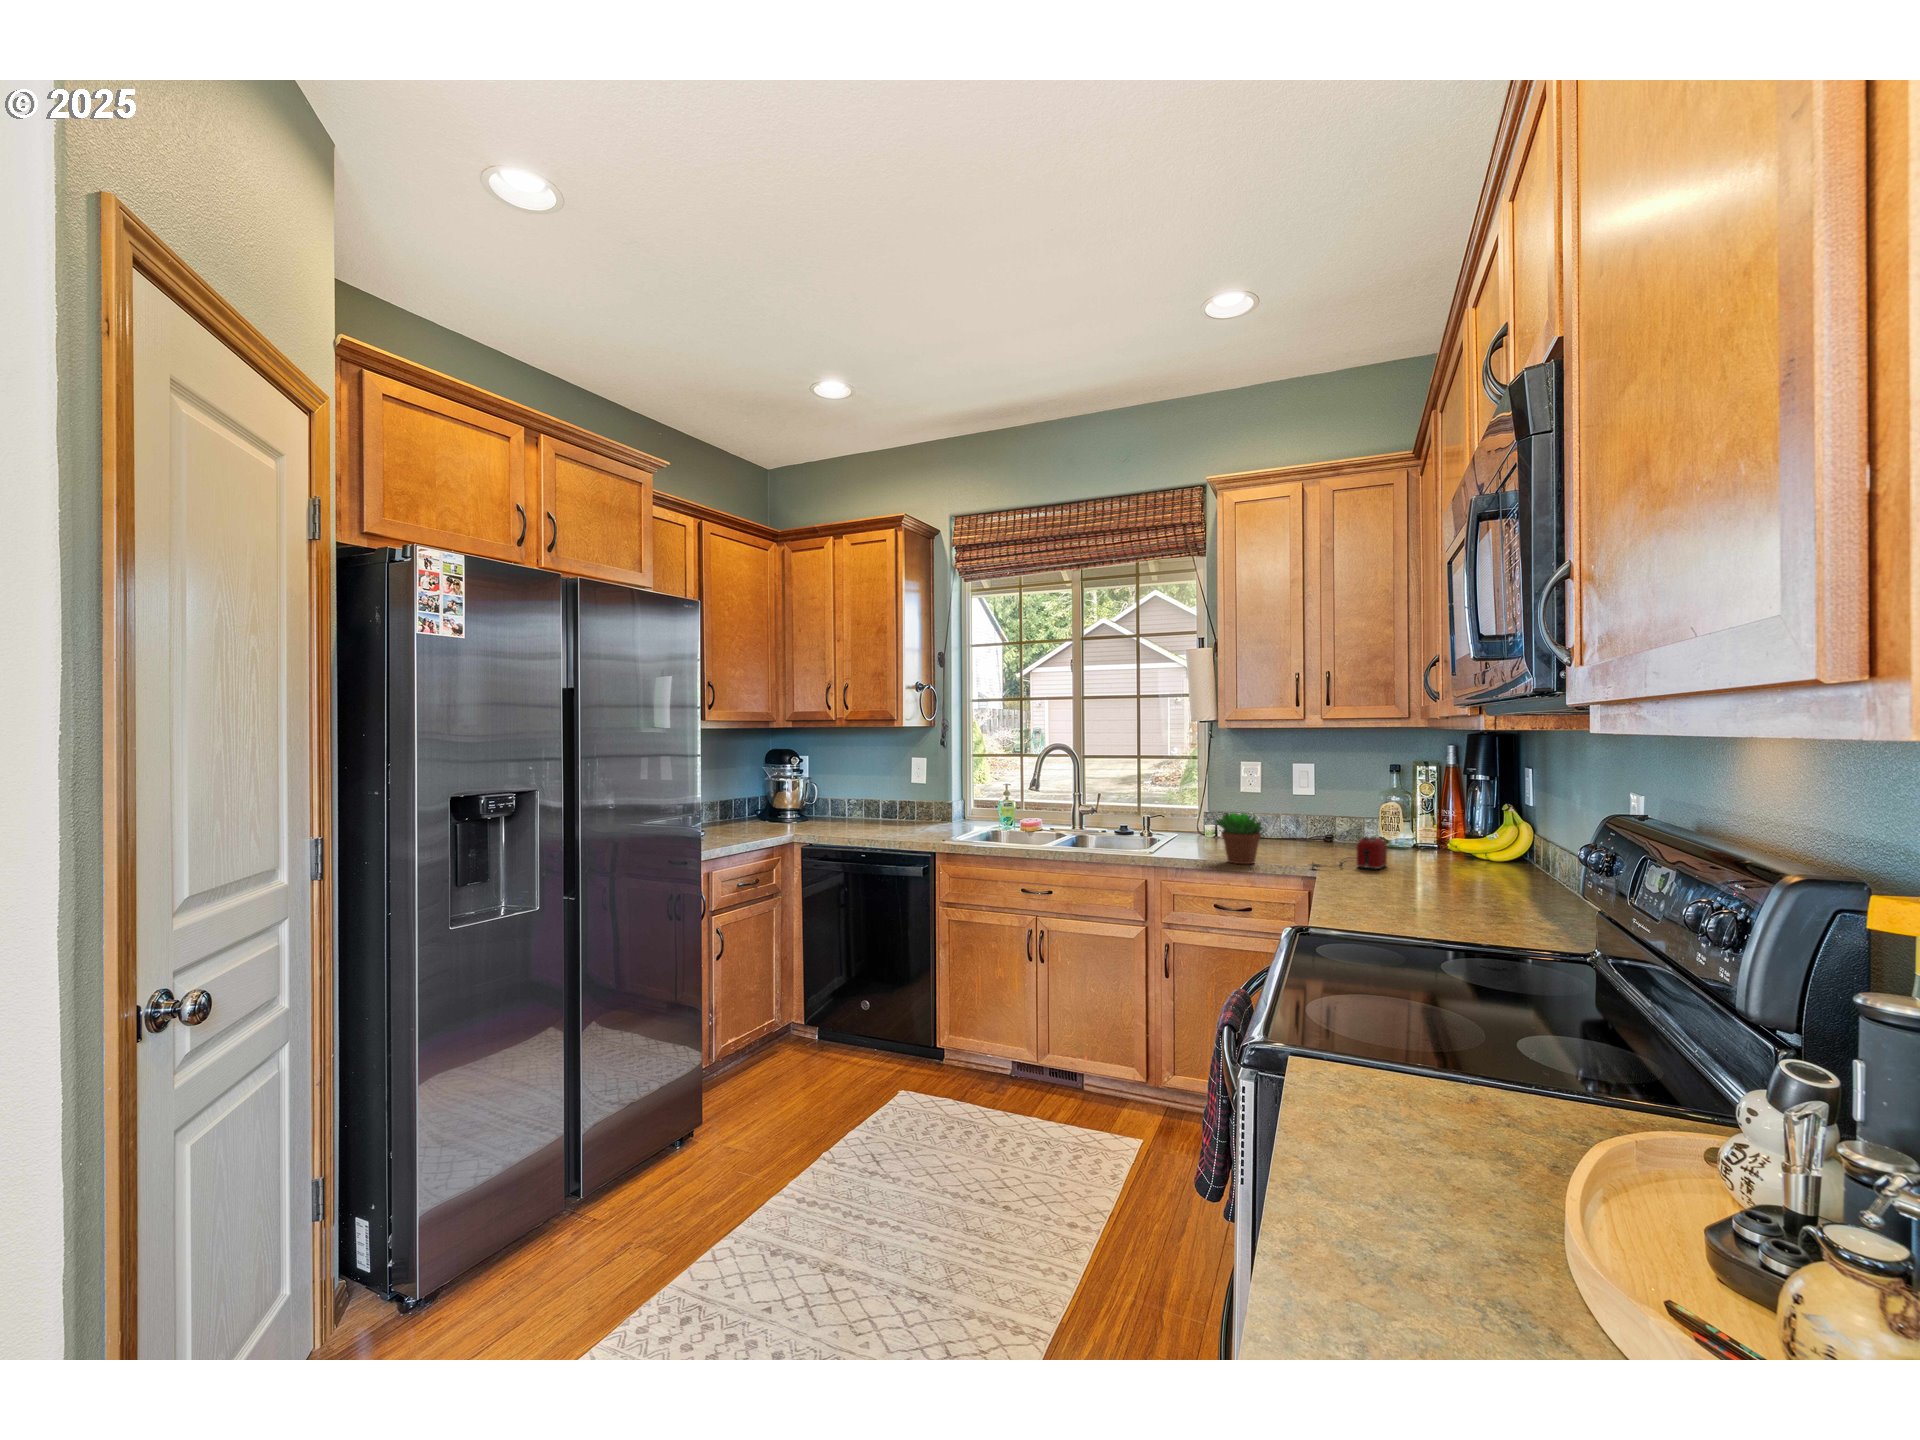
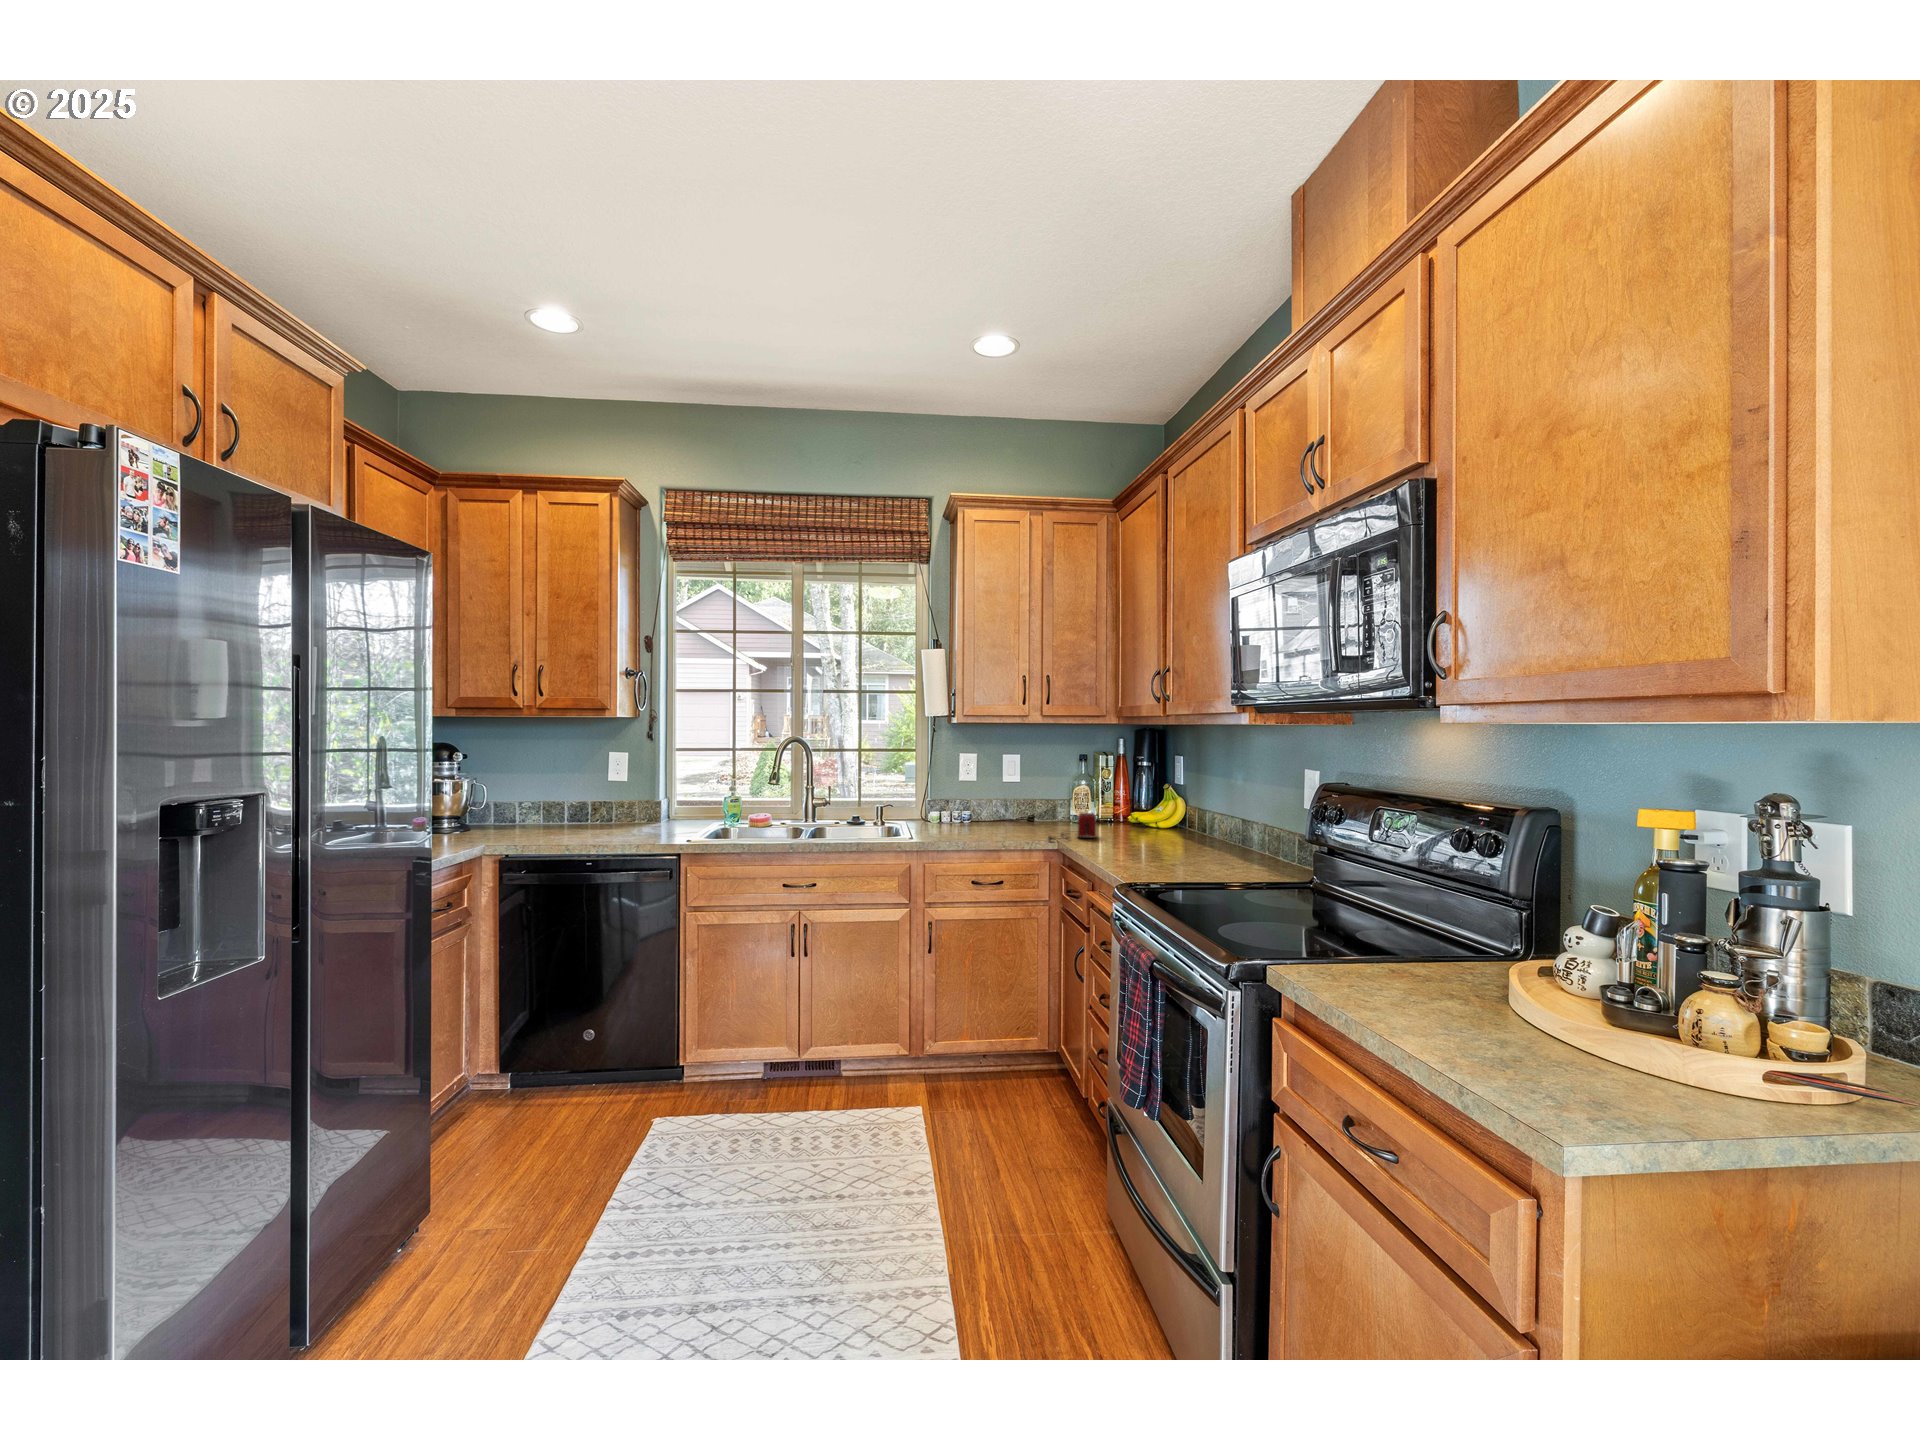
succulent plant: present [1214,813,1263,864] -> none [964,794,1011,842]

